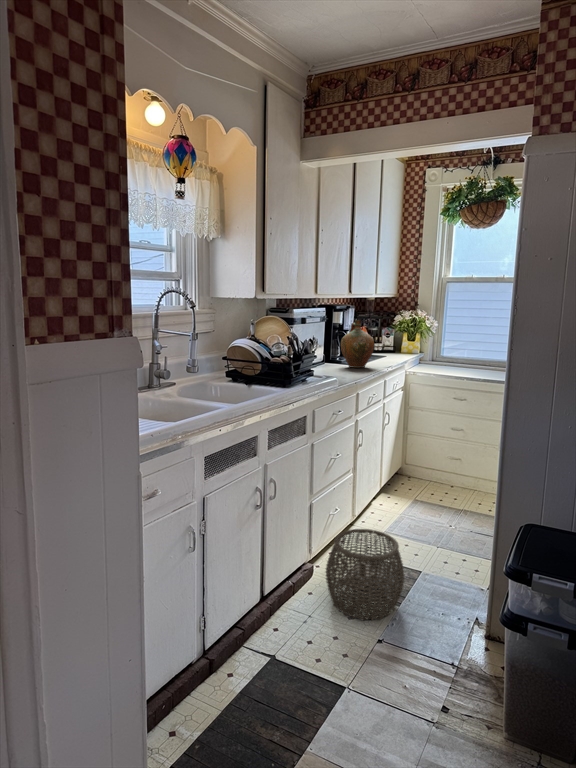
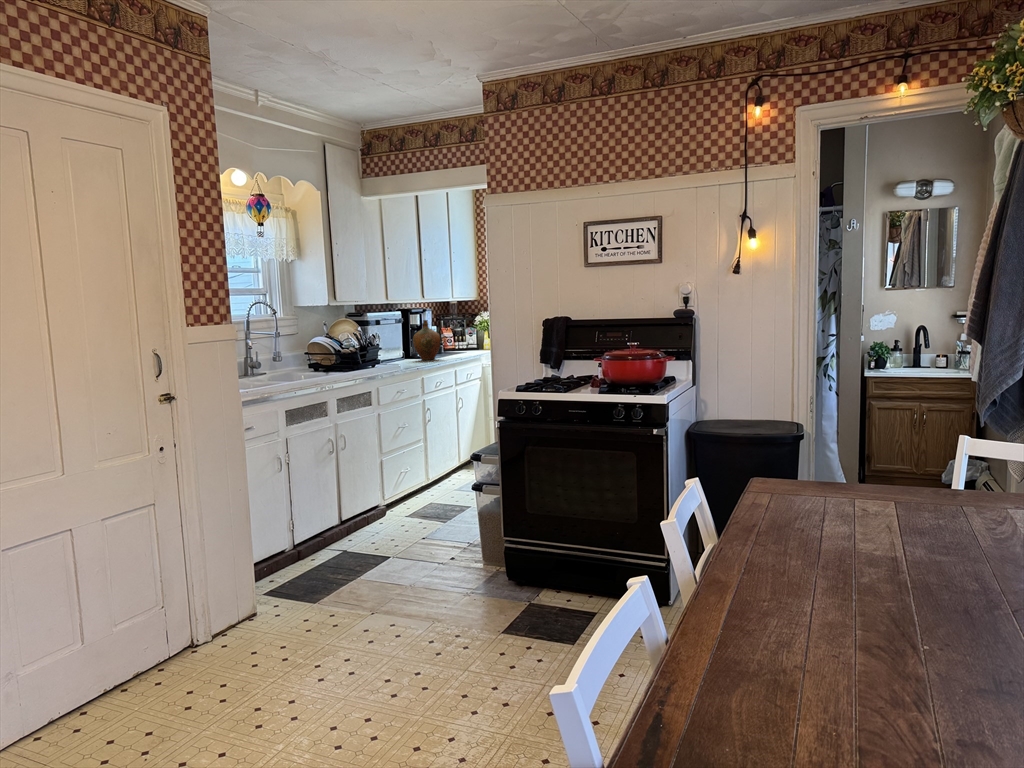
woven basket: present [326,529,405,620] -> none [389,473,448,534]

